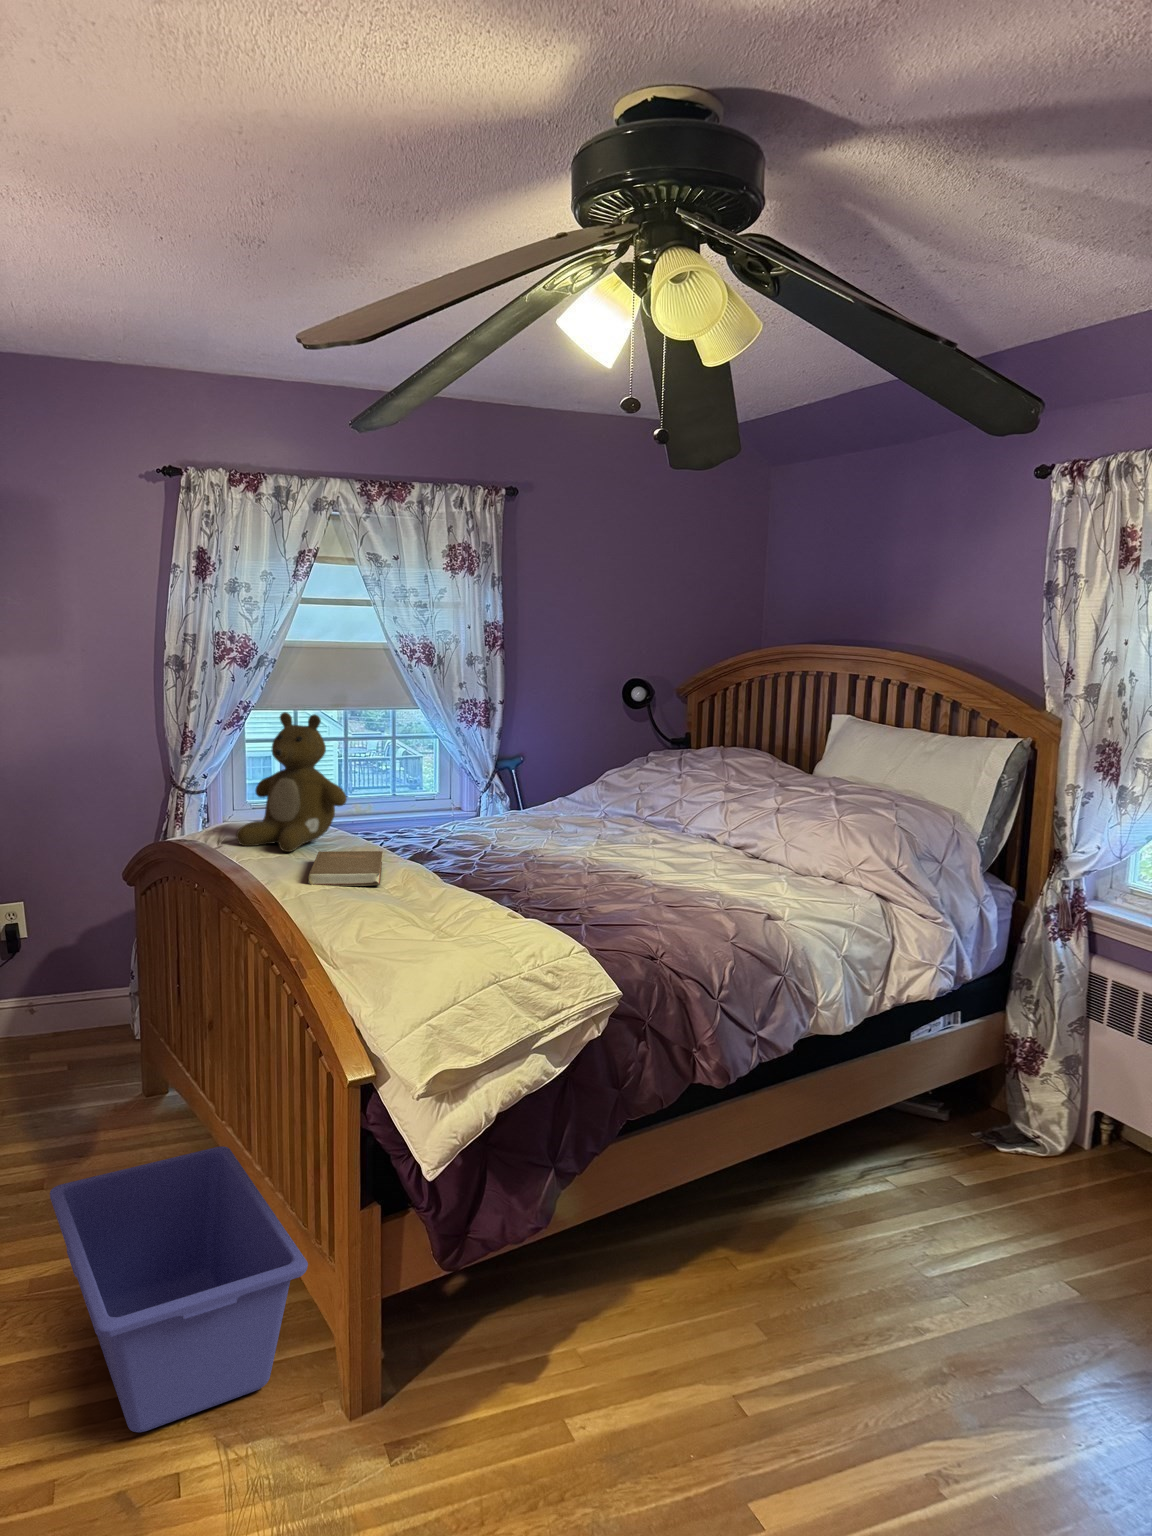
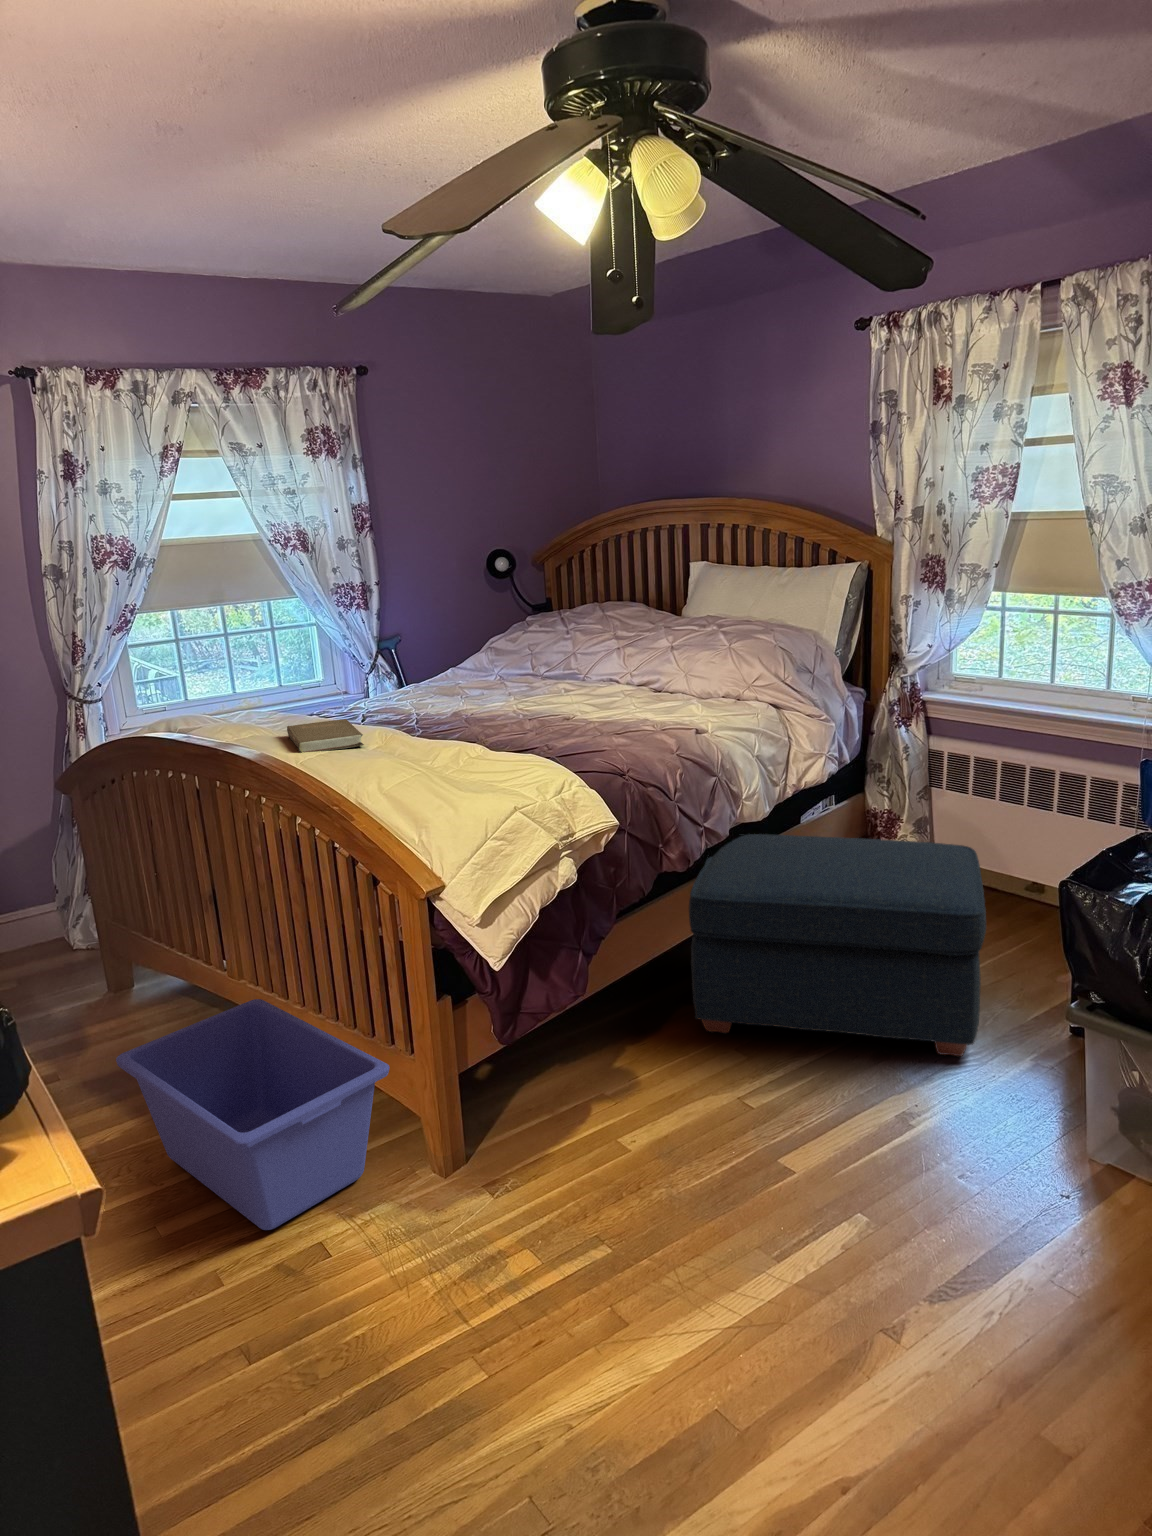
teddy bear: present [236,712,347,852] -> none [195,600,295,733]
ottoman: none [715,1043,1105,1395] -> present [689,834,986,1056]

